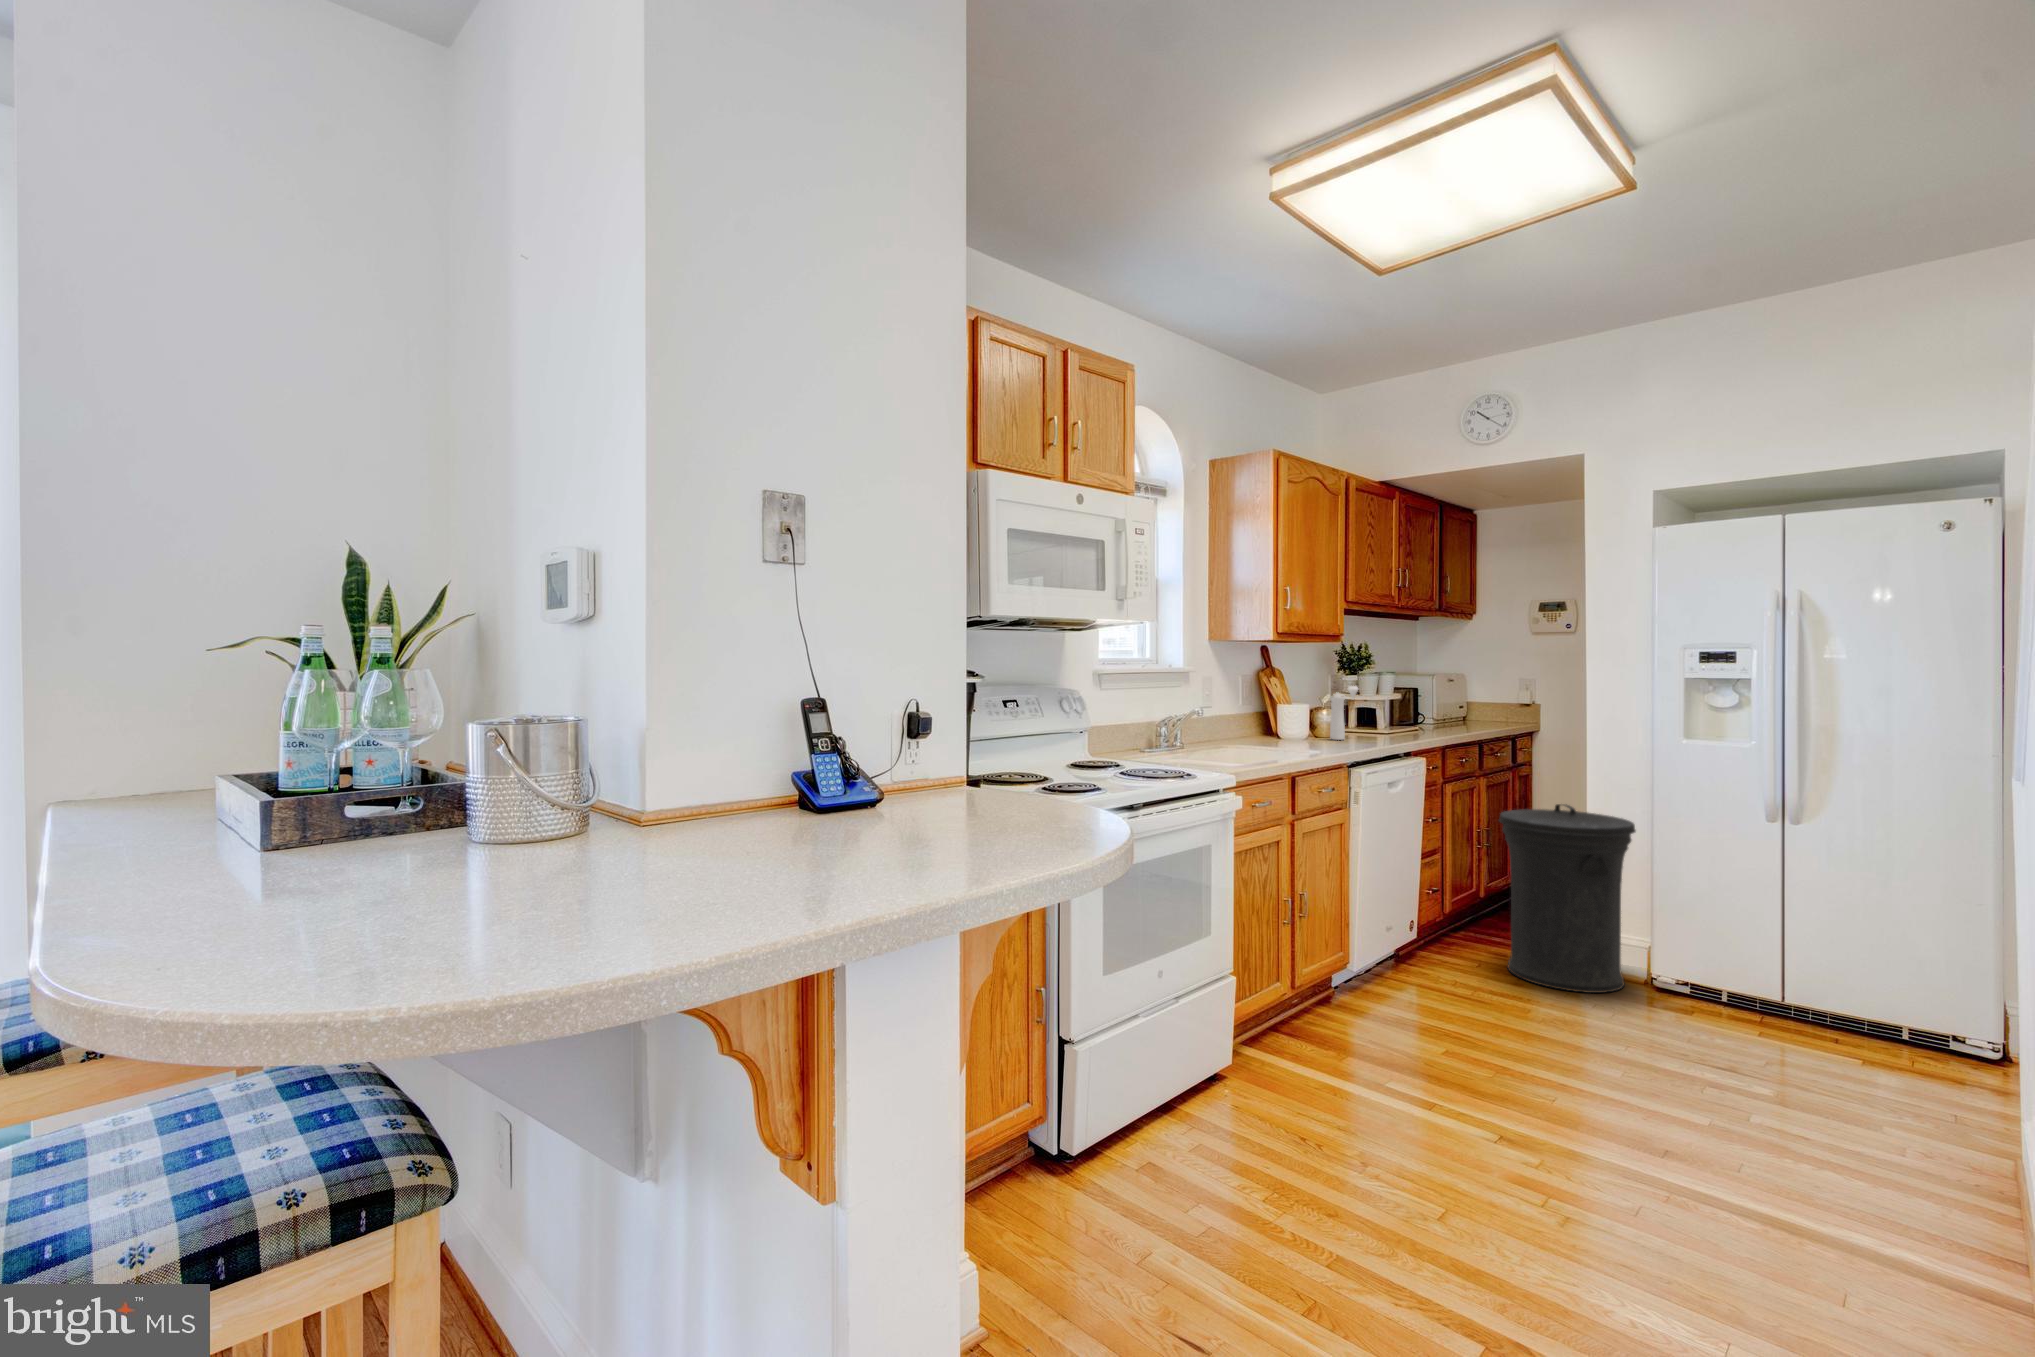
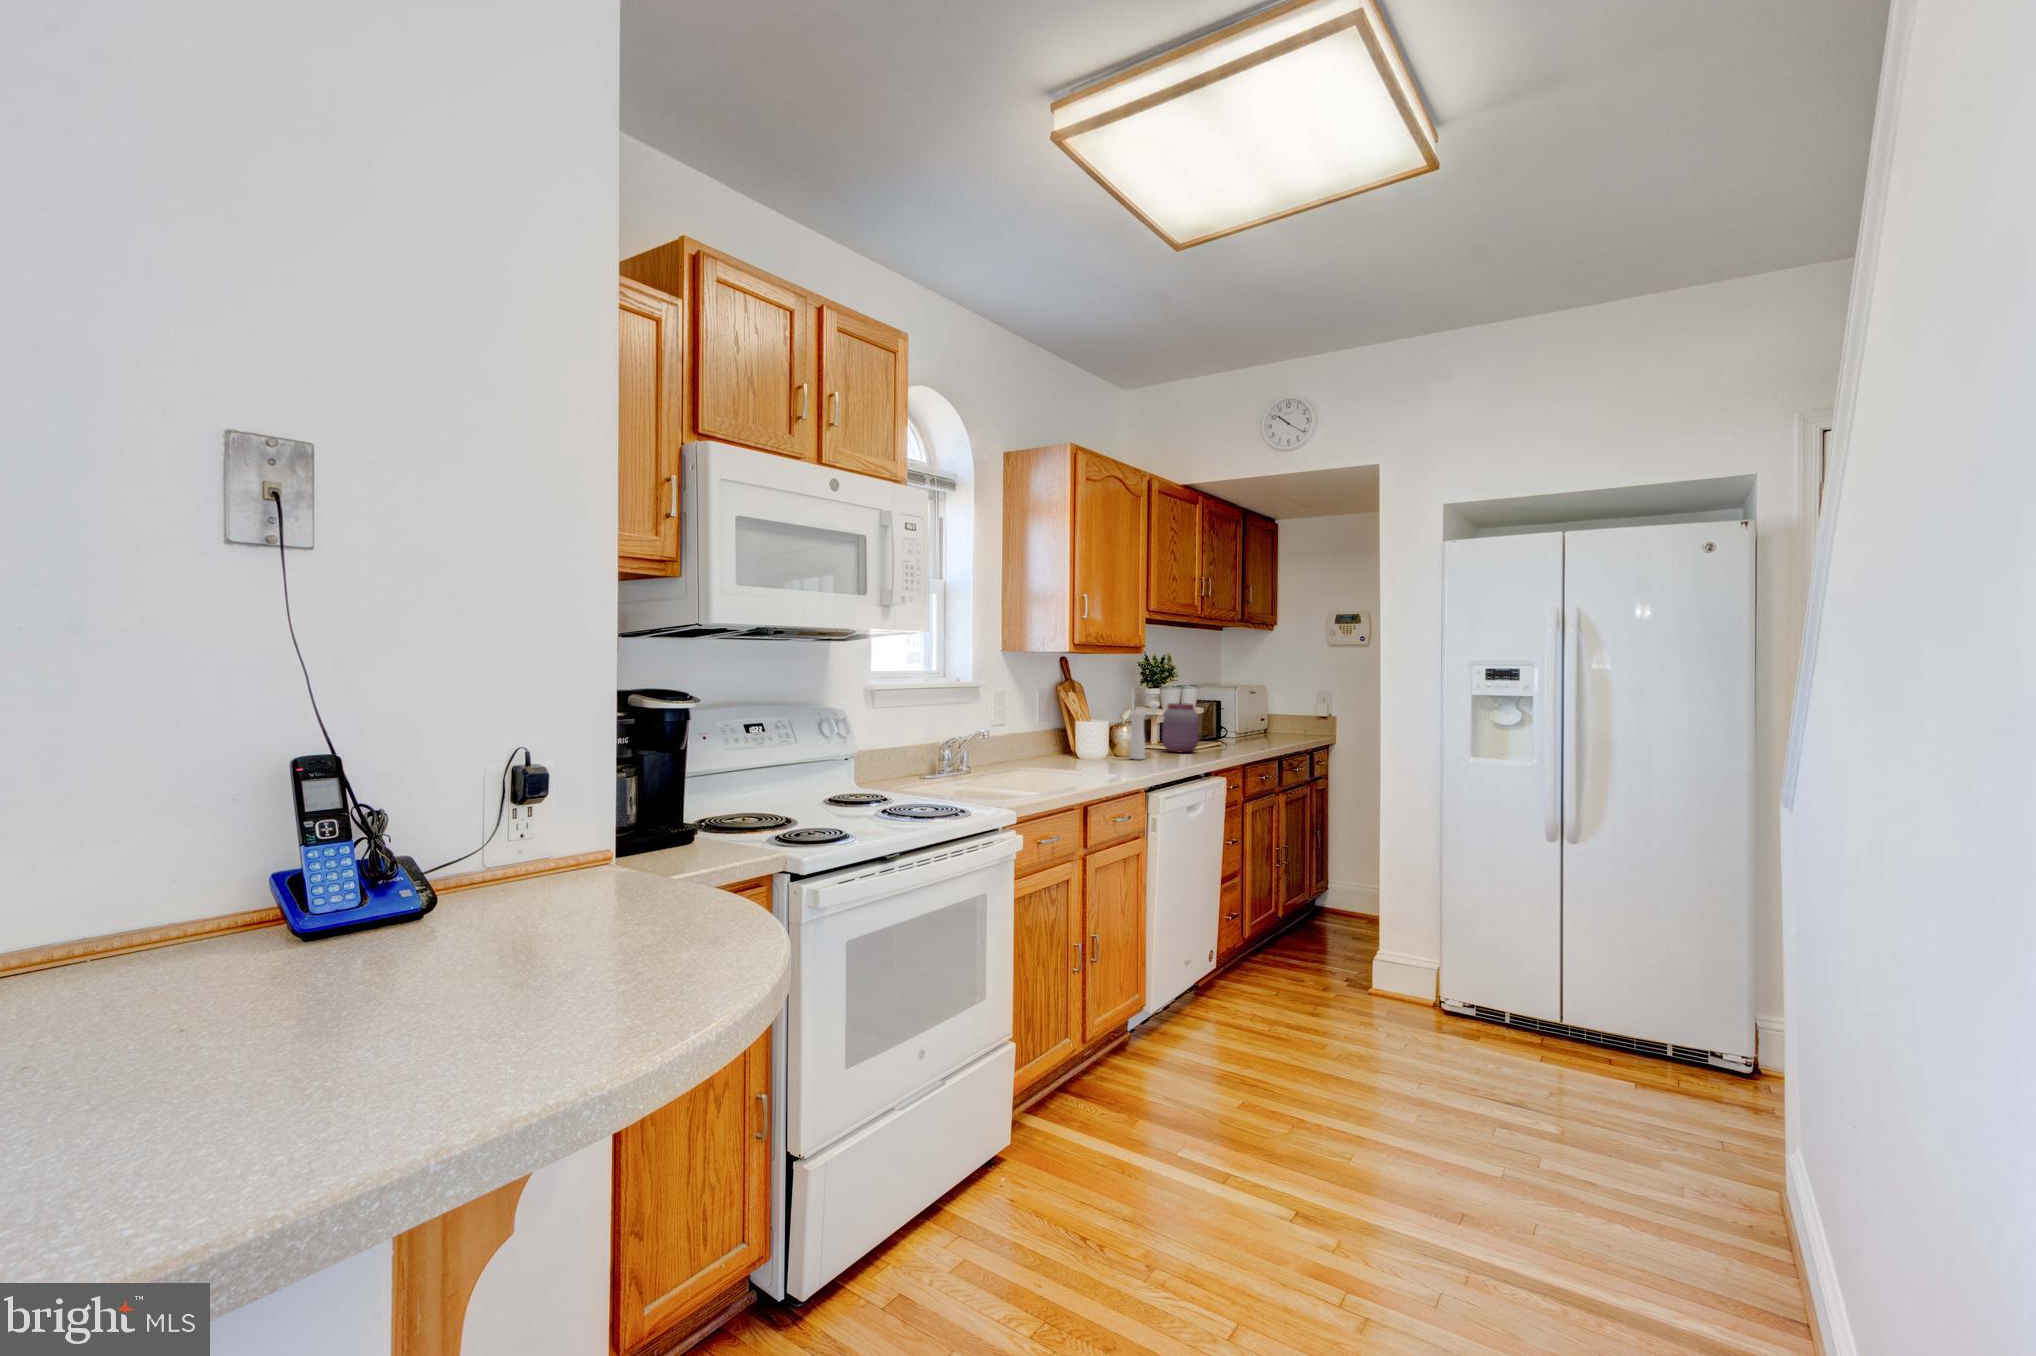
jar: none [1361,689,1396,735] -> present [1162,703,1198,753]
trash can: present [1499,804,1636,993] -> none [1297,825,1428,1022]

